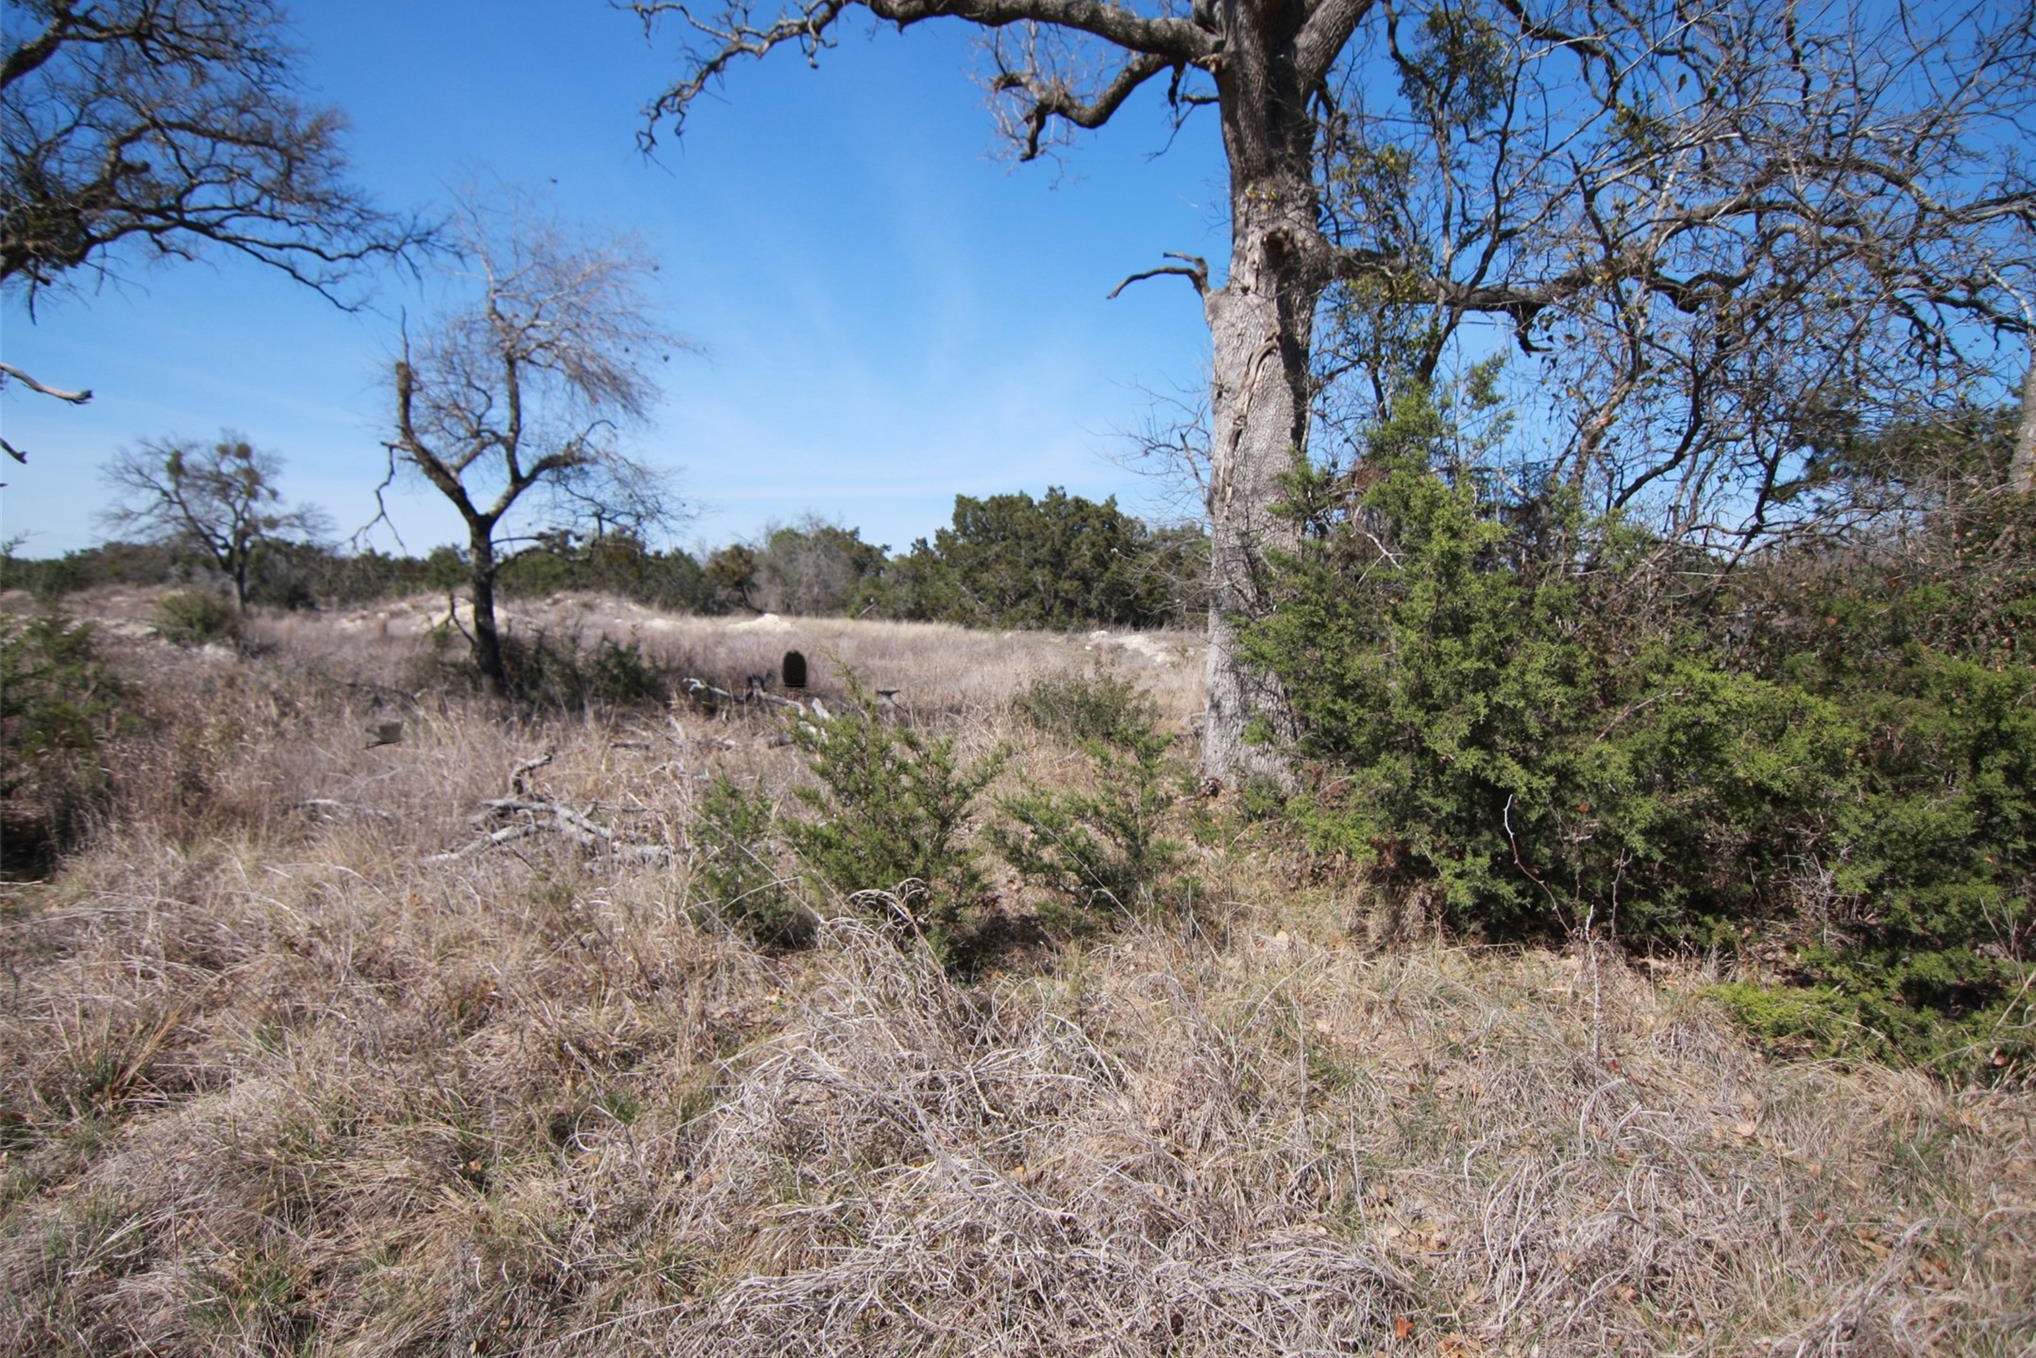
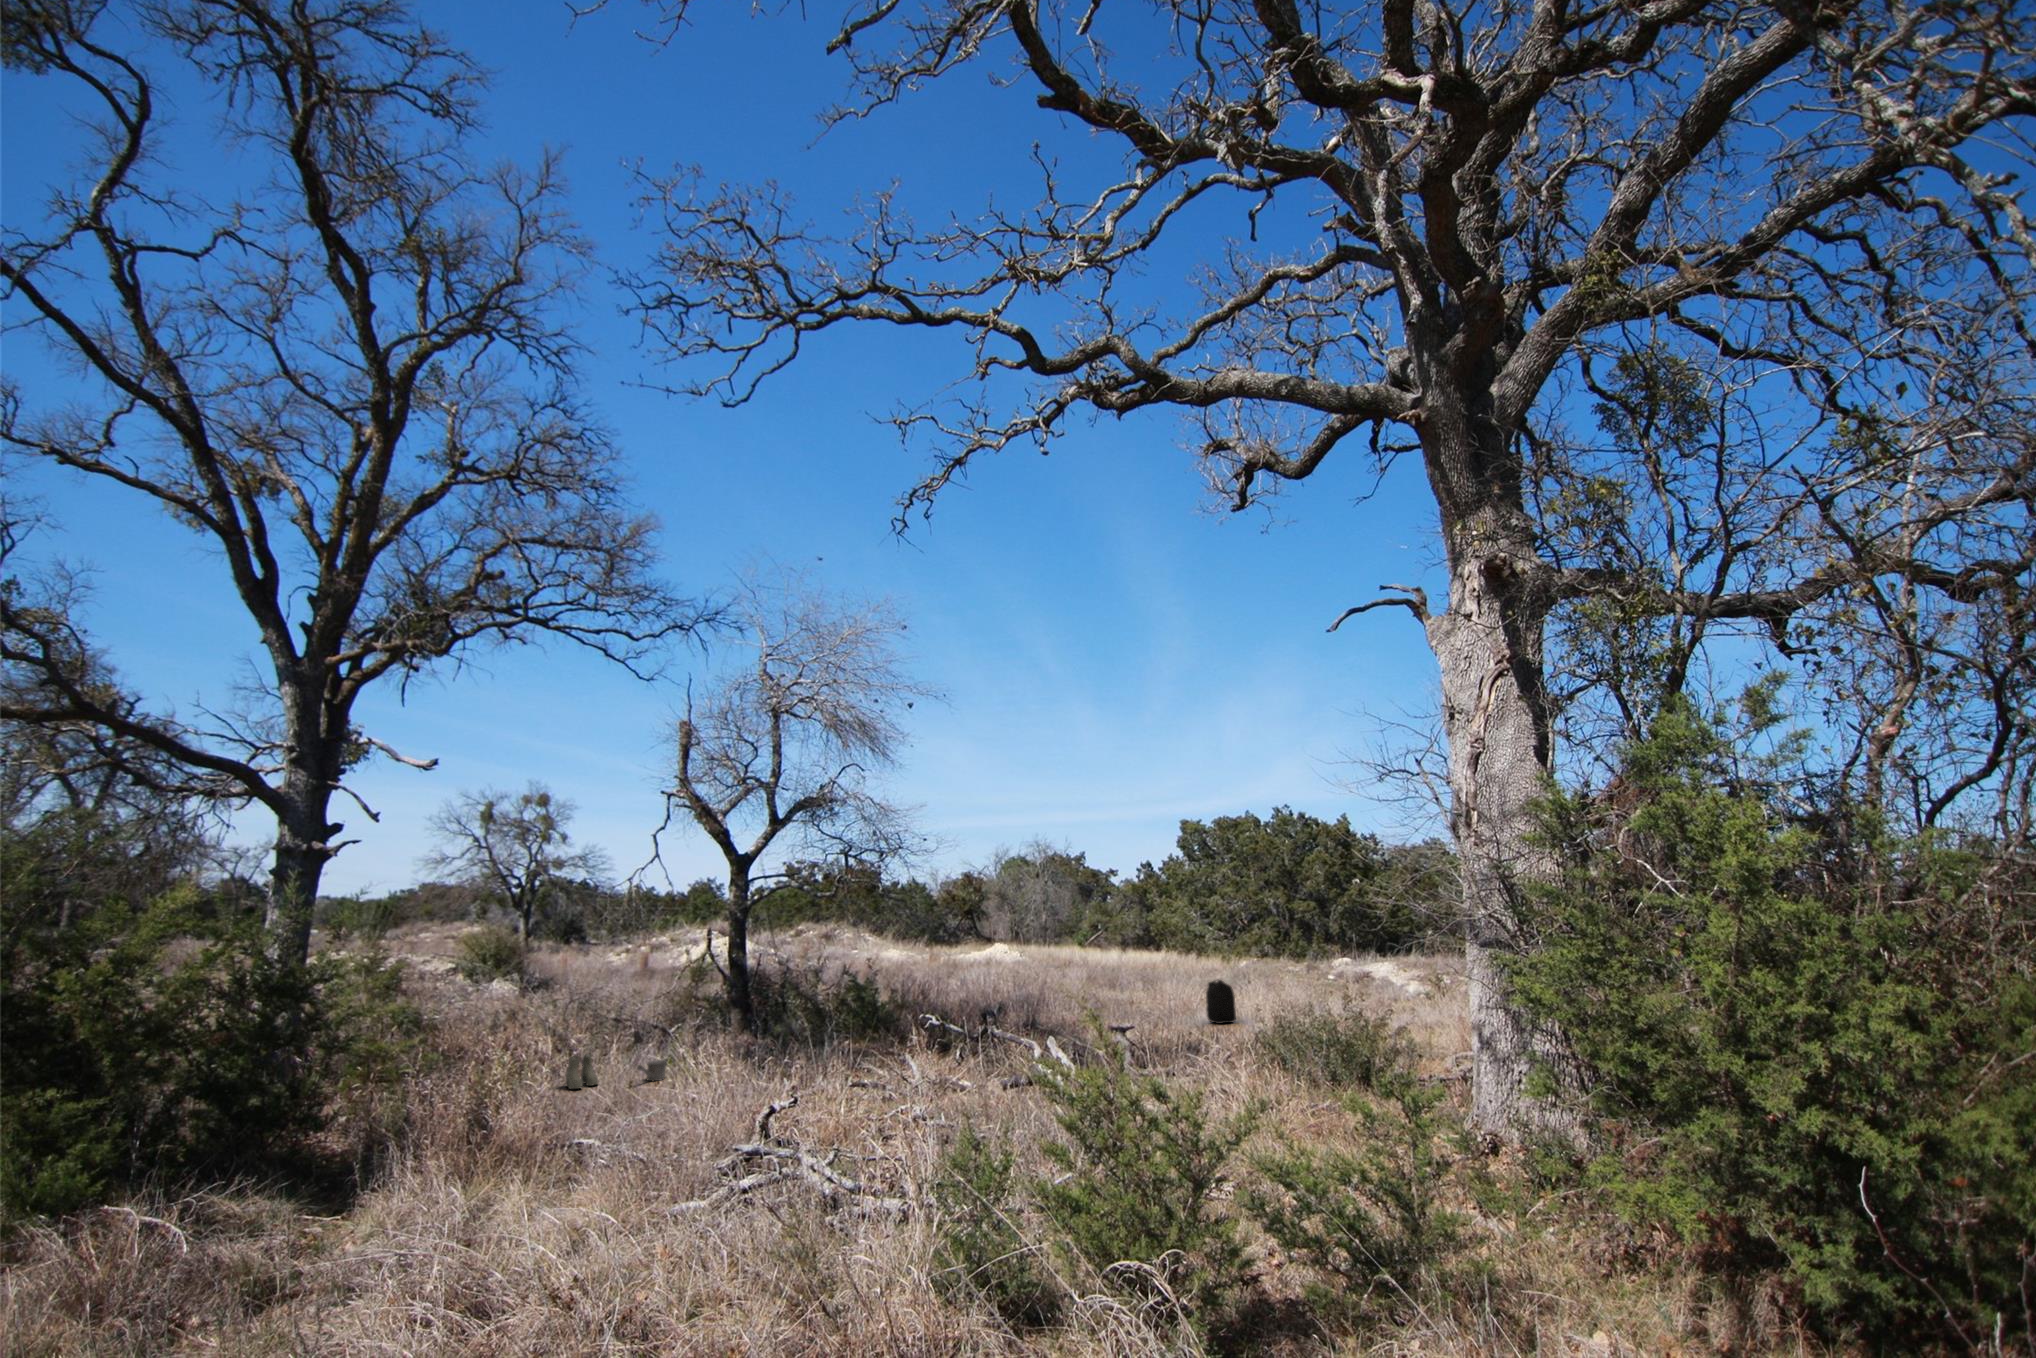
backpack: present [782,650,807,686] -> present [1206,980,1236,1024]
boots: none [276,717,320,753] -> present [566,1054,598,1089]

